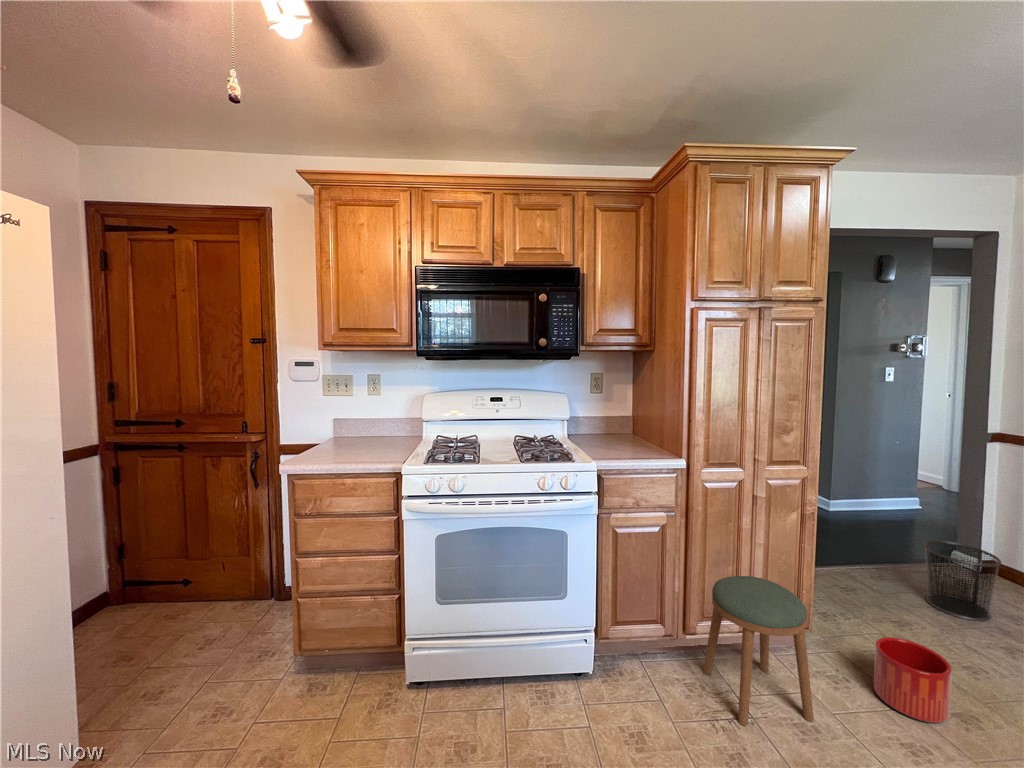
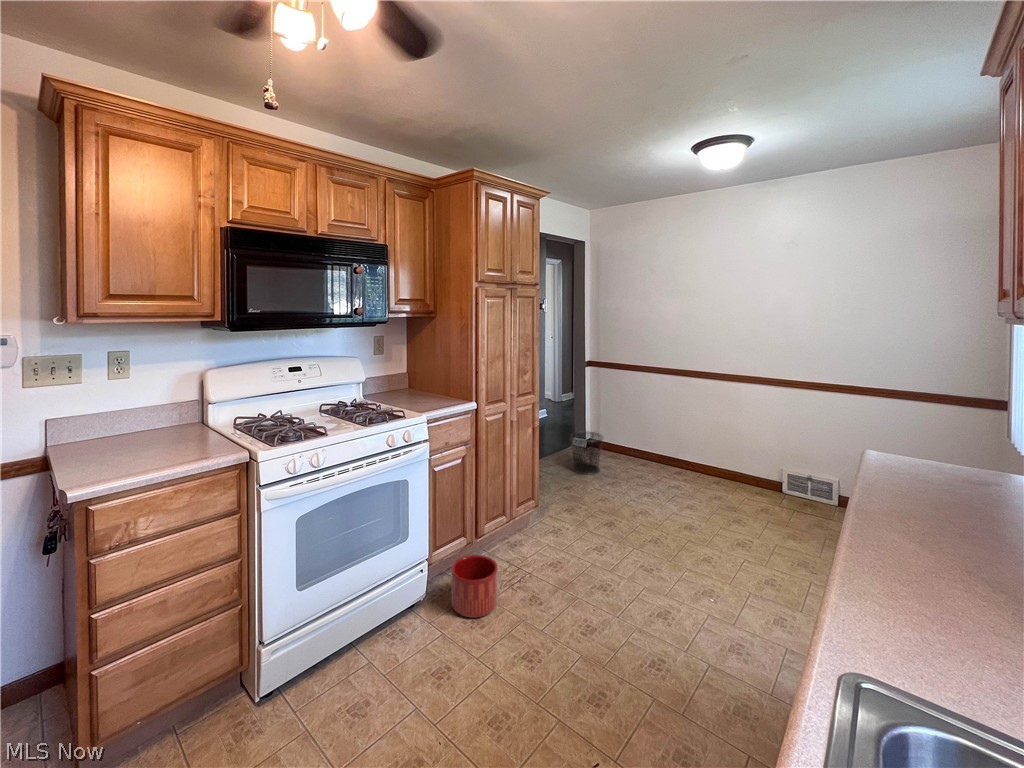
stool: present [703,576,814,726] -> none [492,479,560,579]
planter: present [873,637,952,723] -> present [451,555,498,618]

